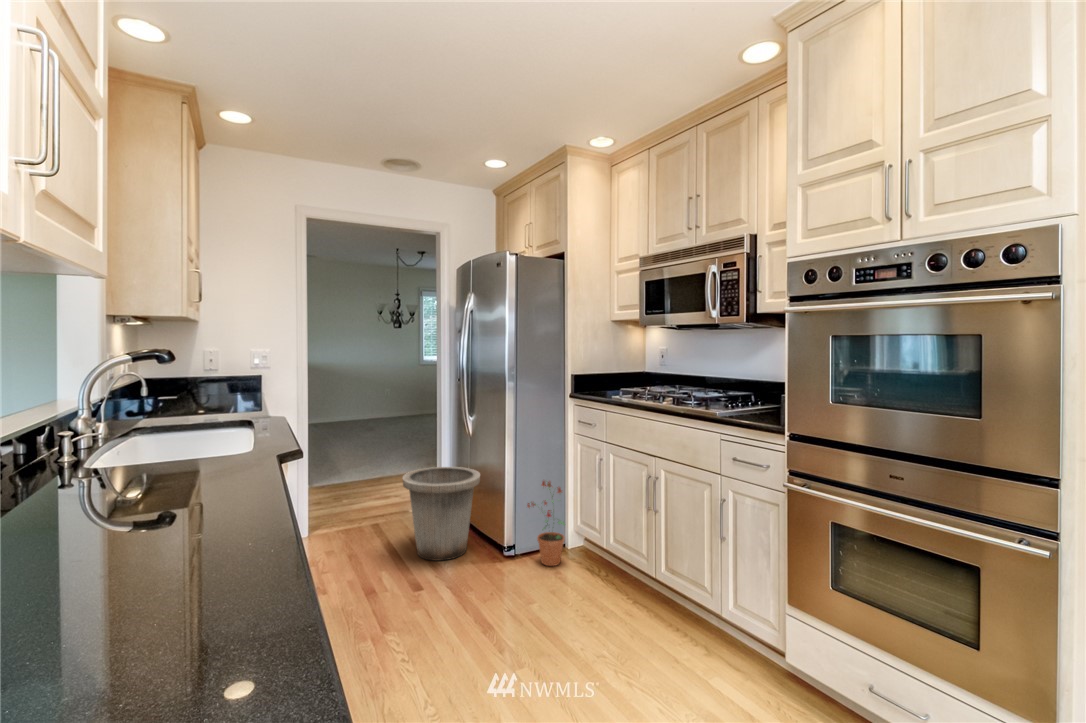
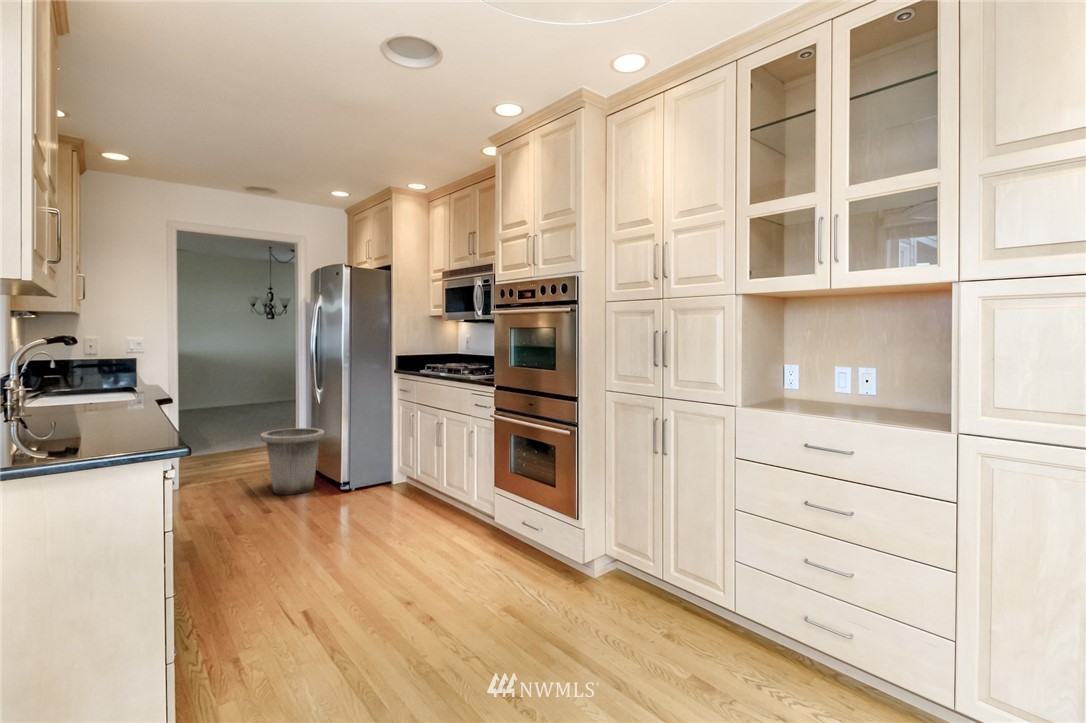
potted plant: present [527,481,565,566] -> none [358,433,388,494]

